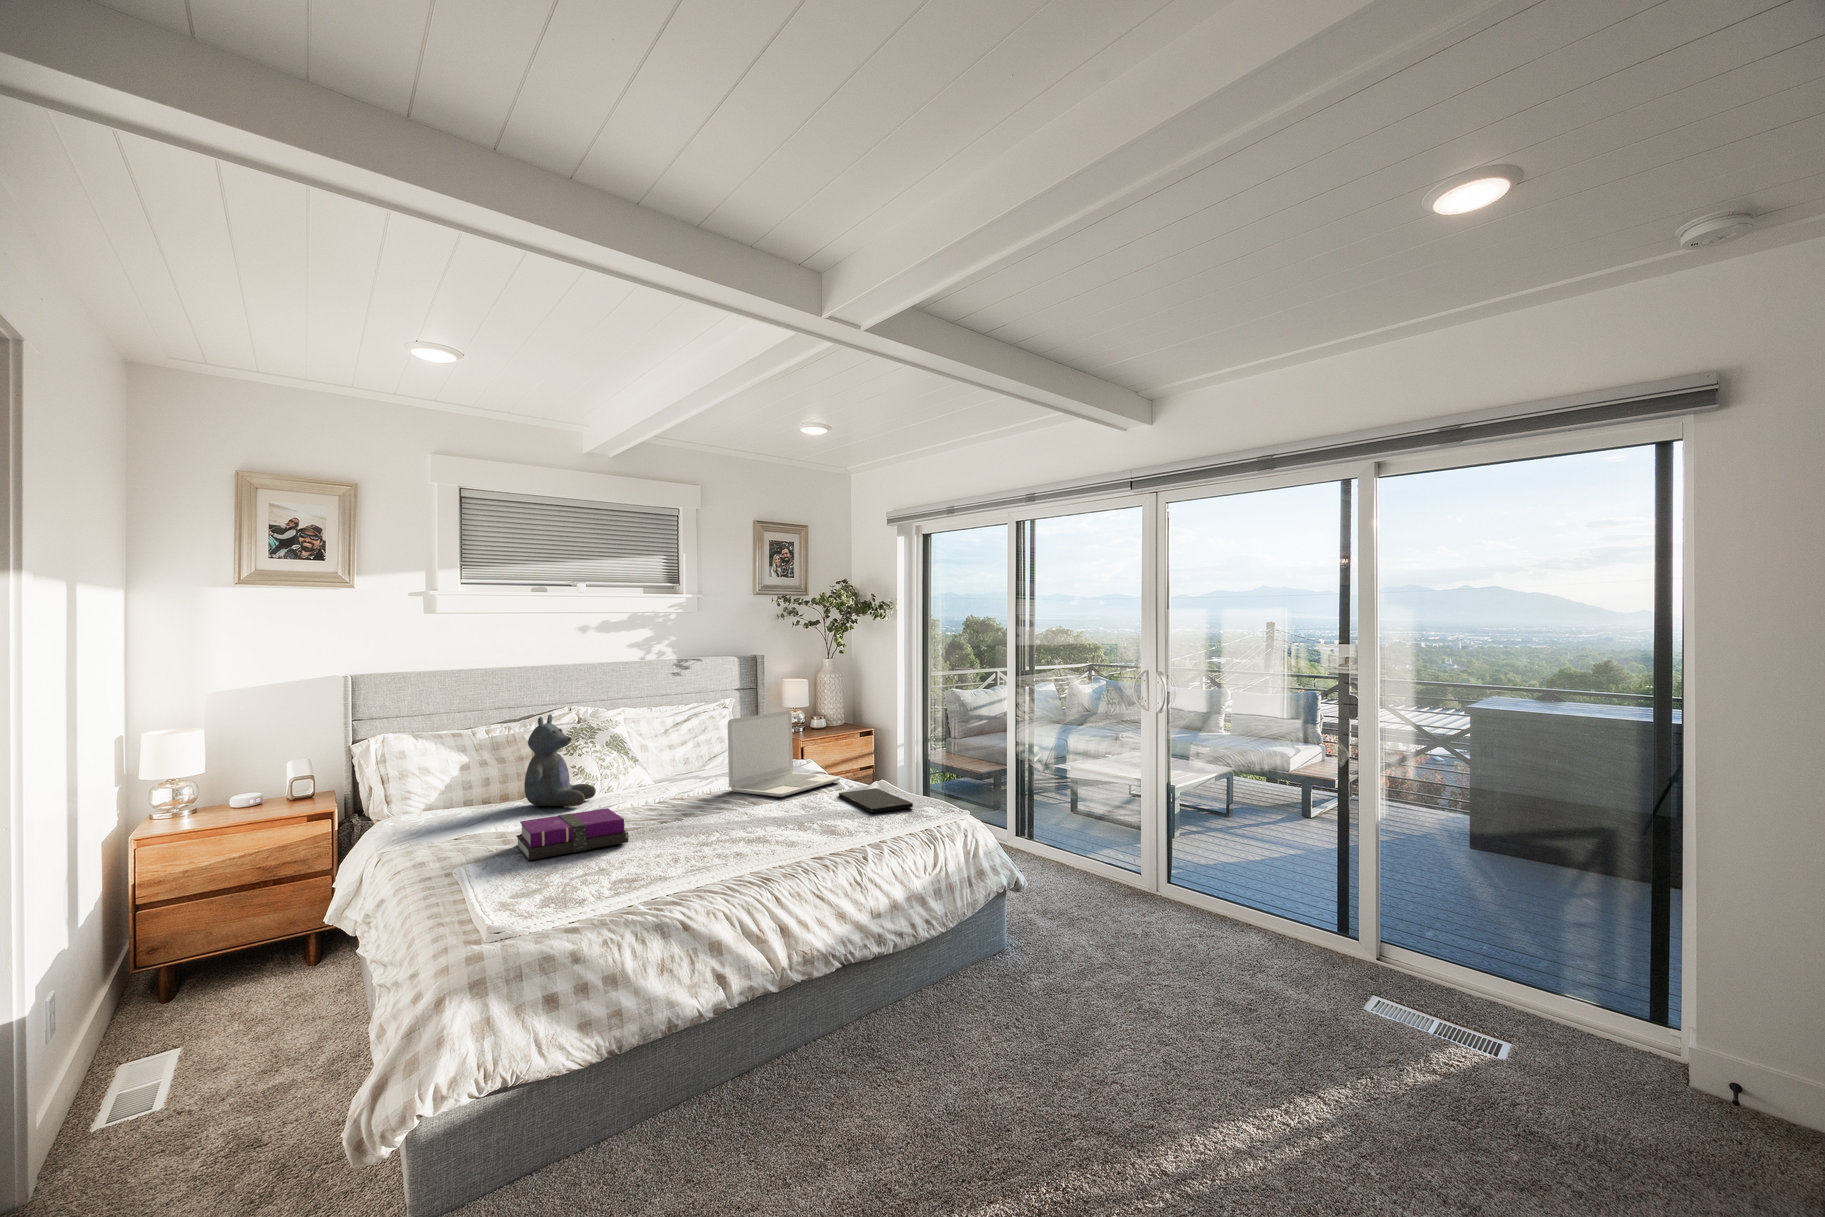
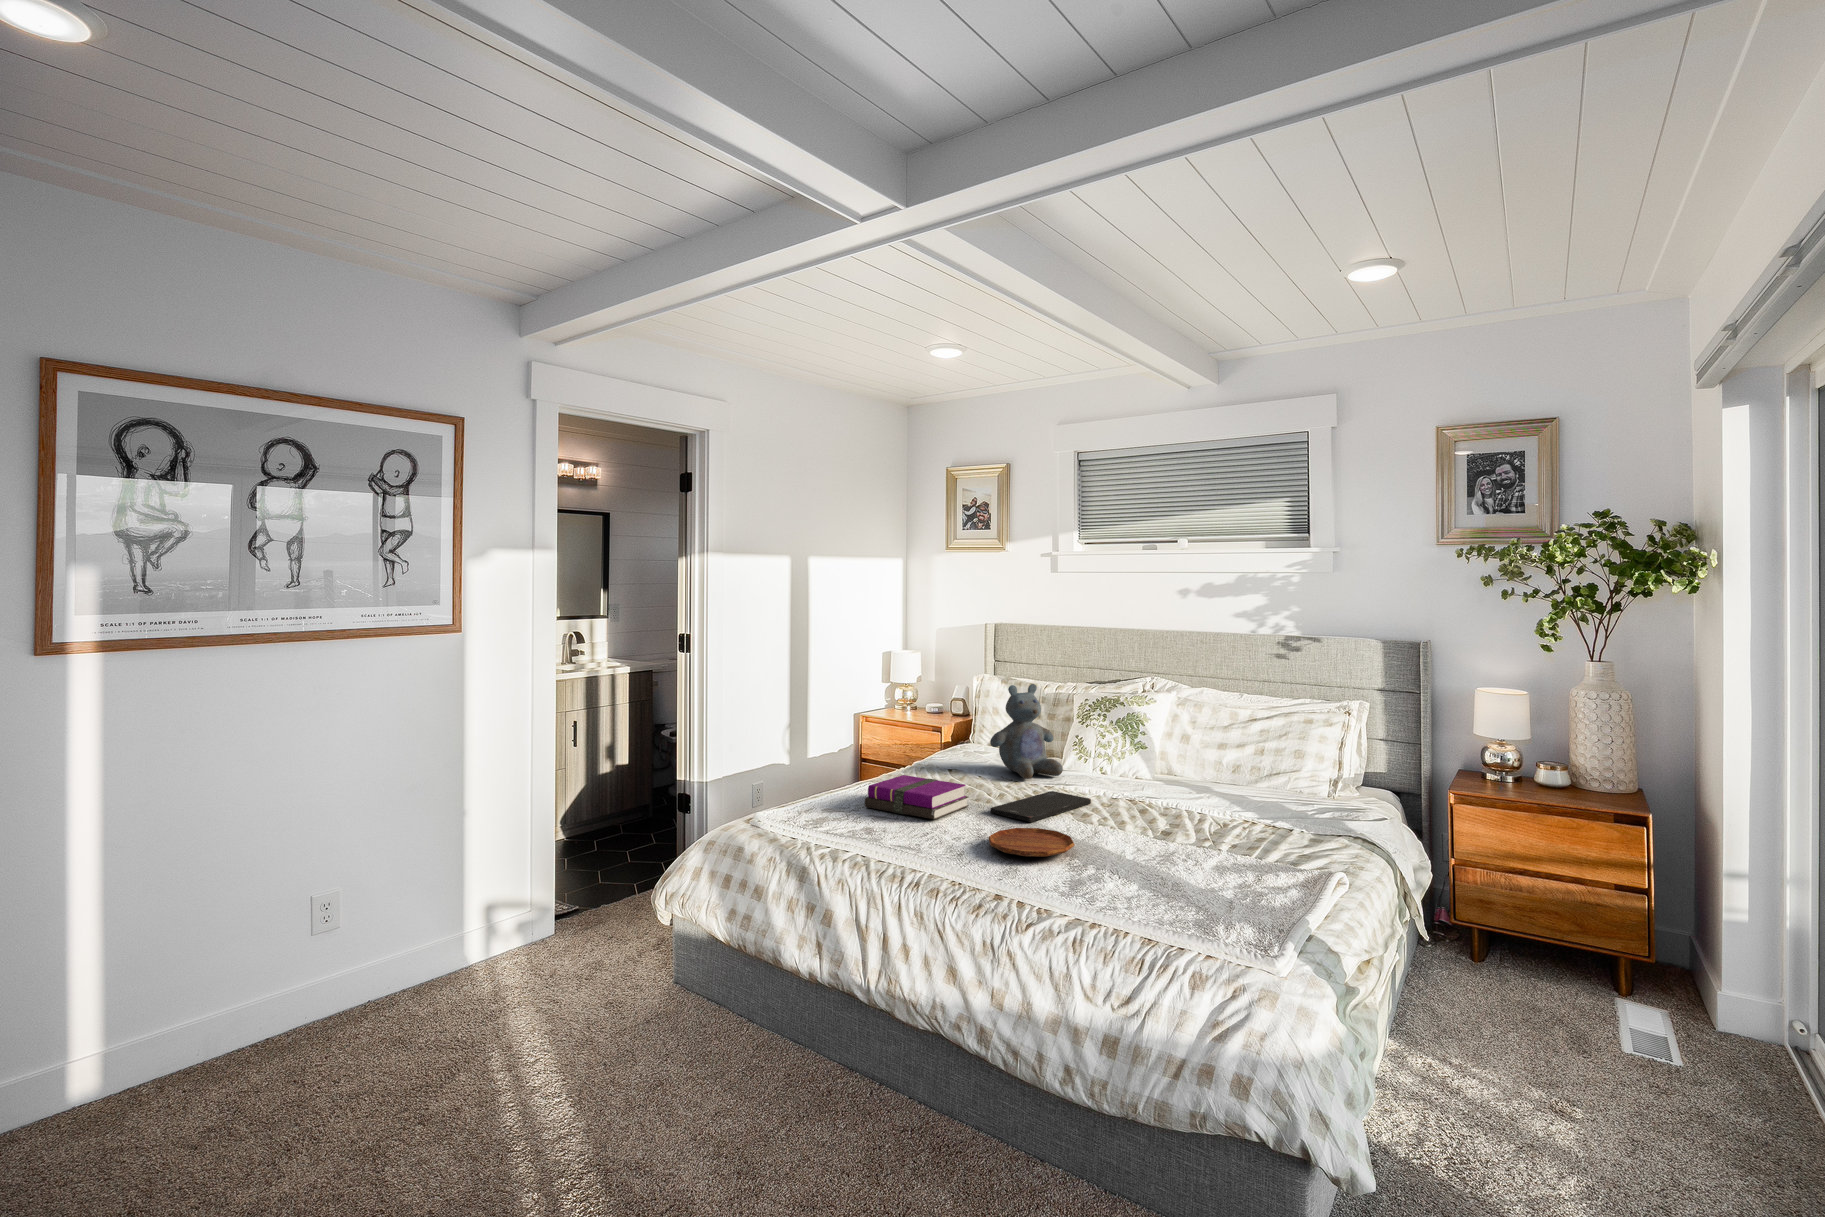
laptop: present [728,711,841,797] -> none [1167,722,1310,843]
smartphone: present [839,788,913,813] -> present [991,791,1091,822]
tray: none [712,811,788,833] -> present [989,828,1075,857]

